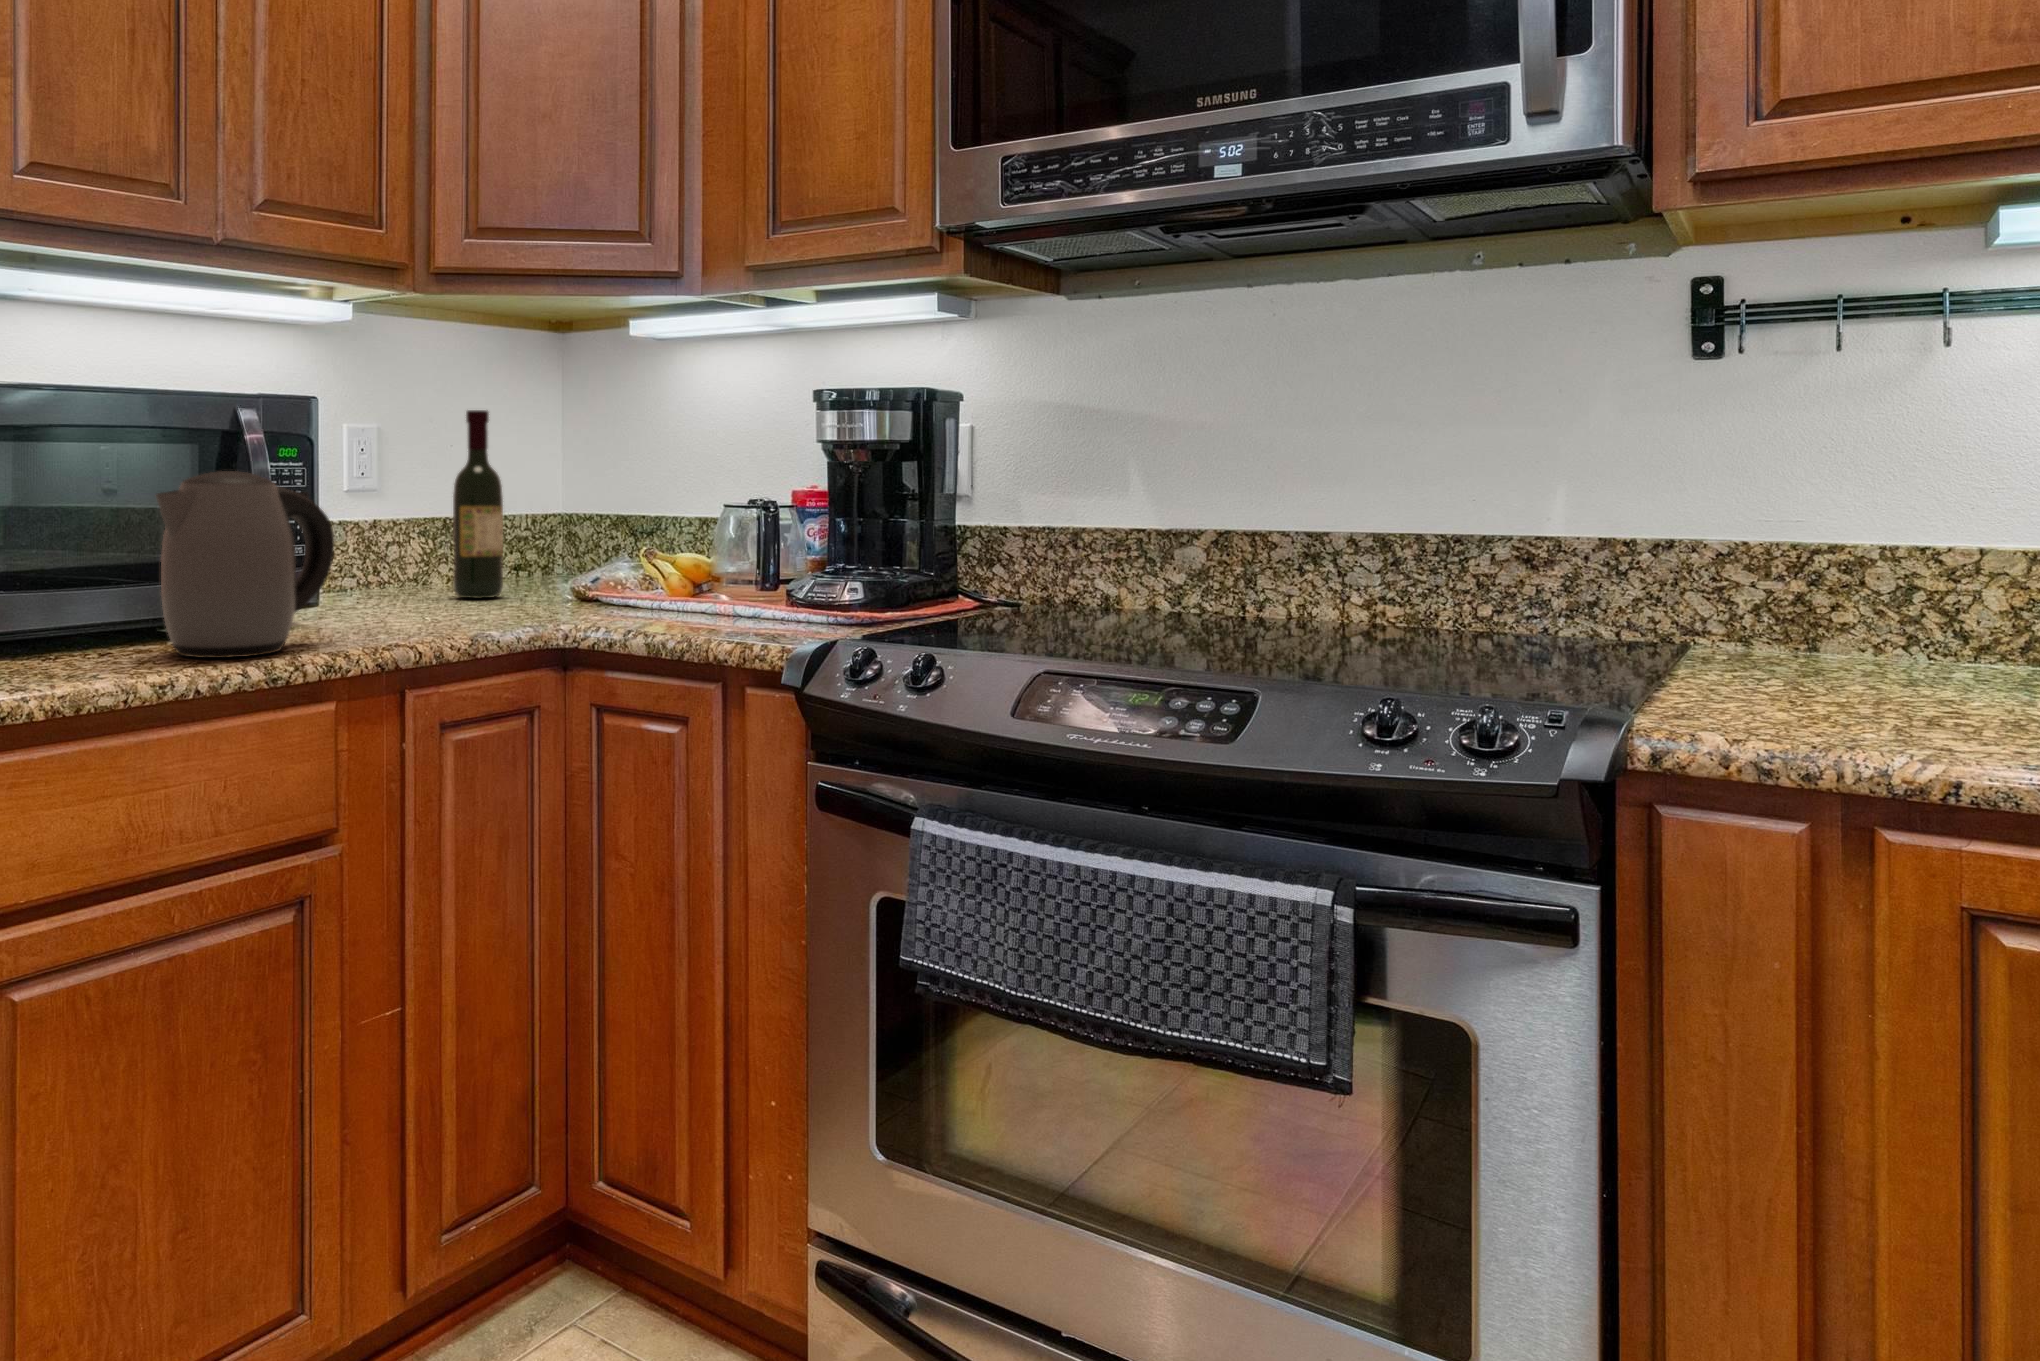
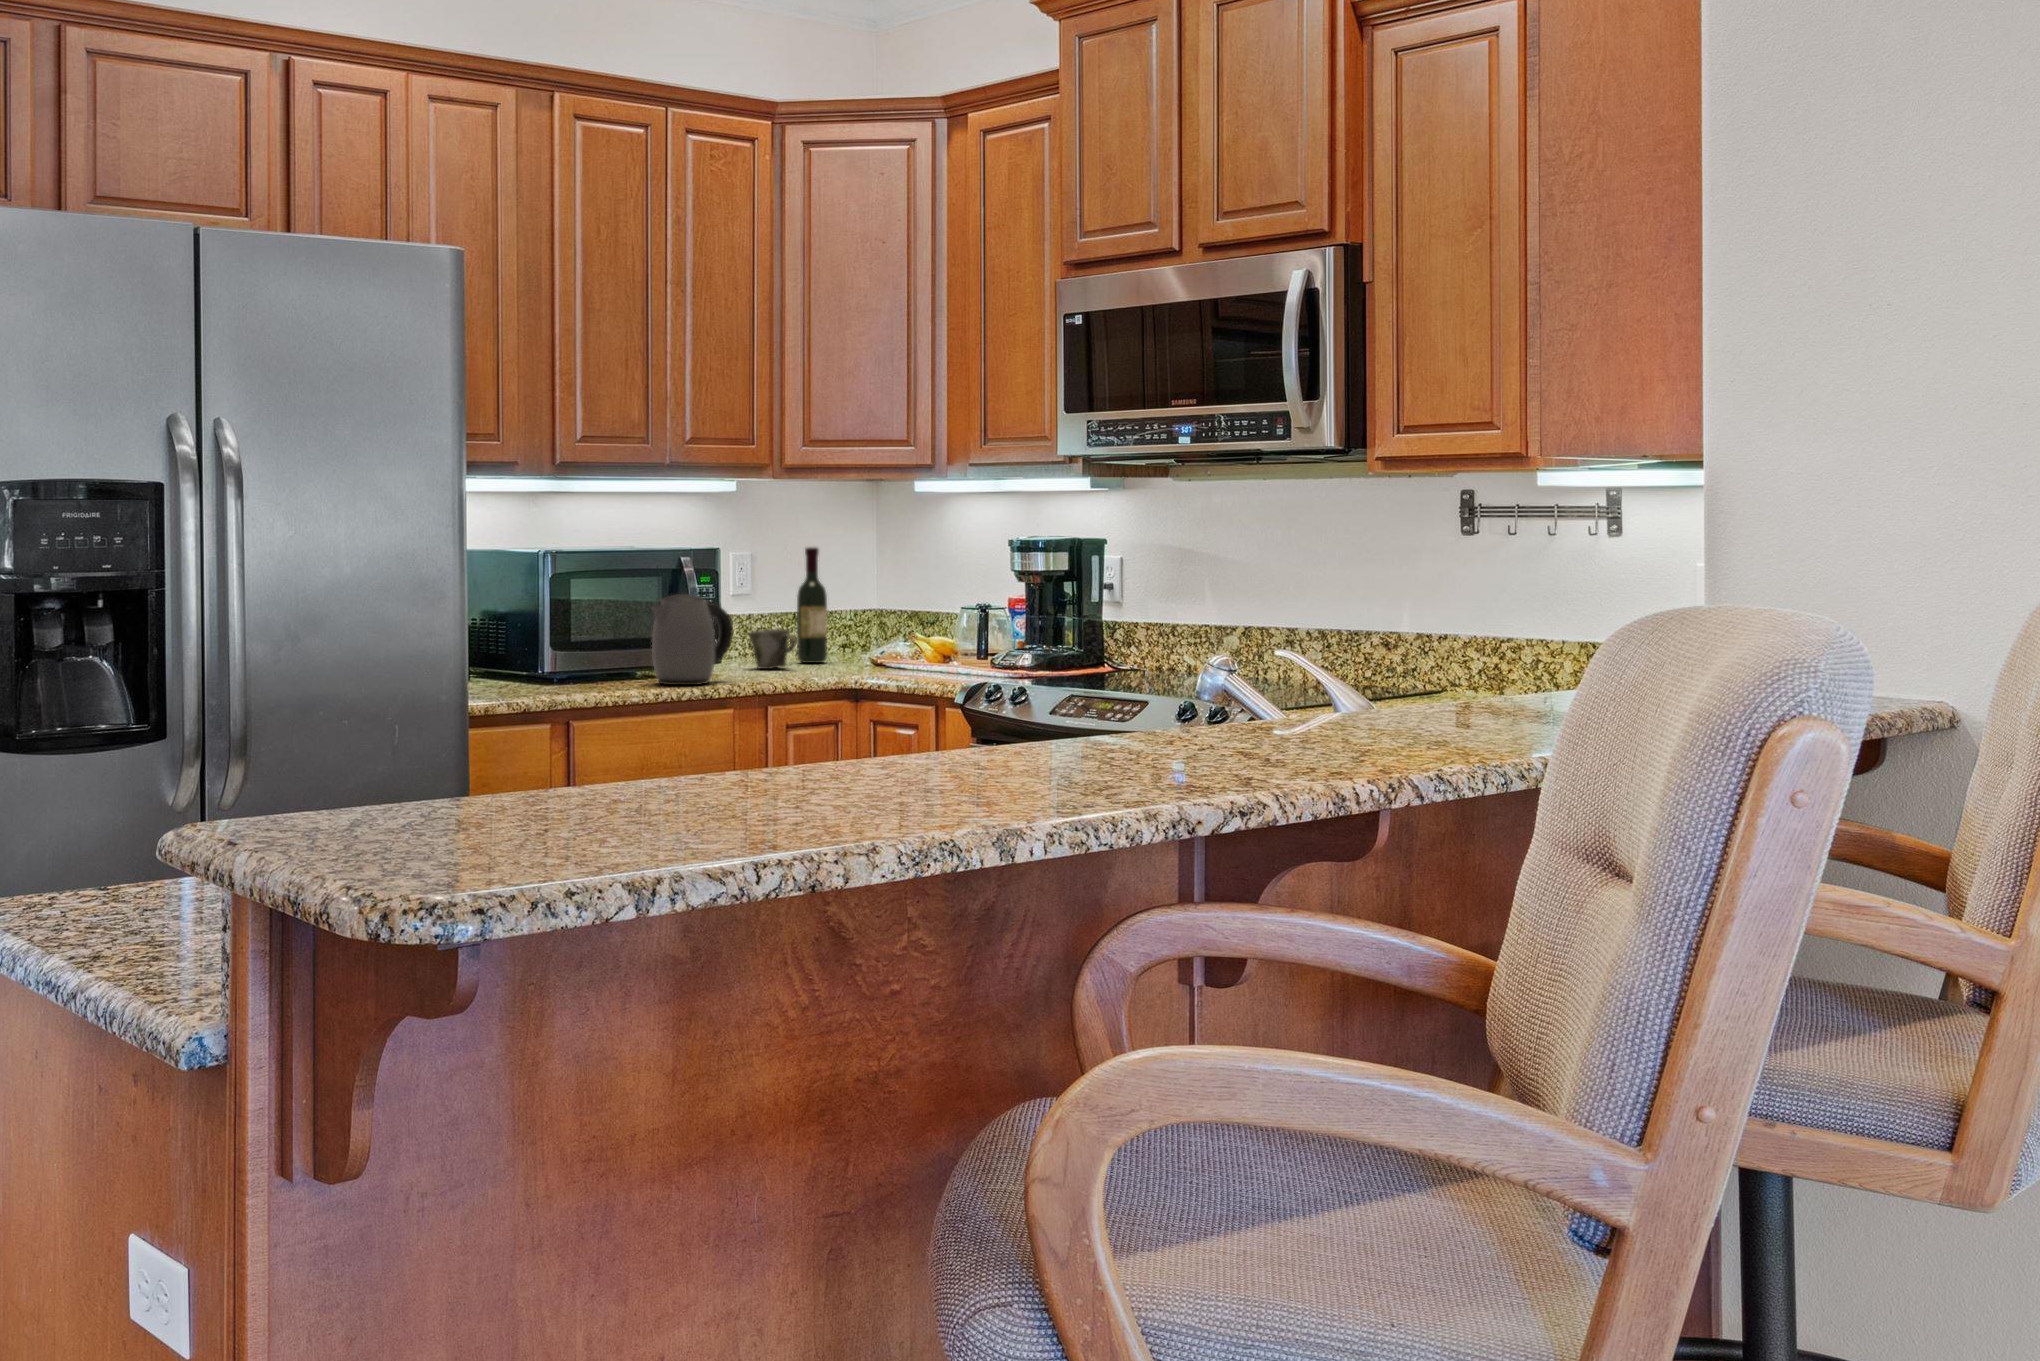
mug: none [370,542,455,613] -> present [749,629,797,669]

